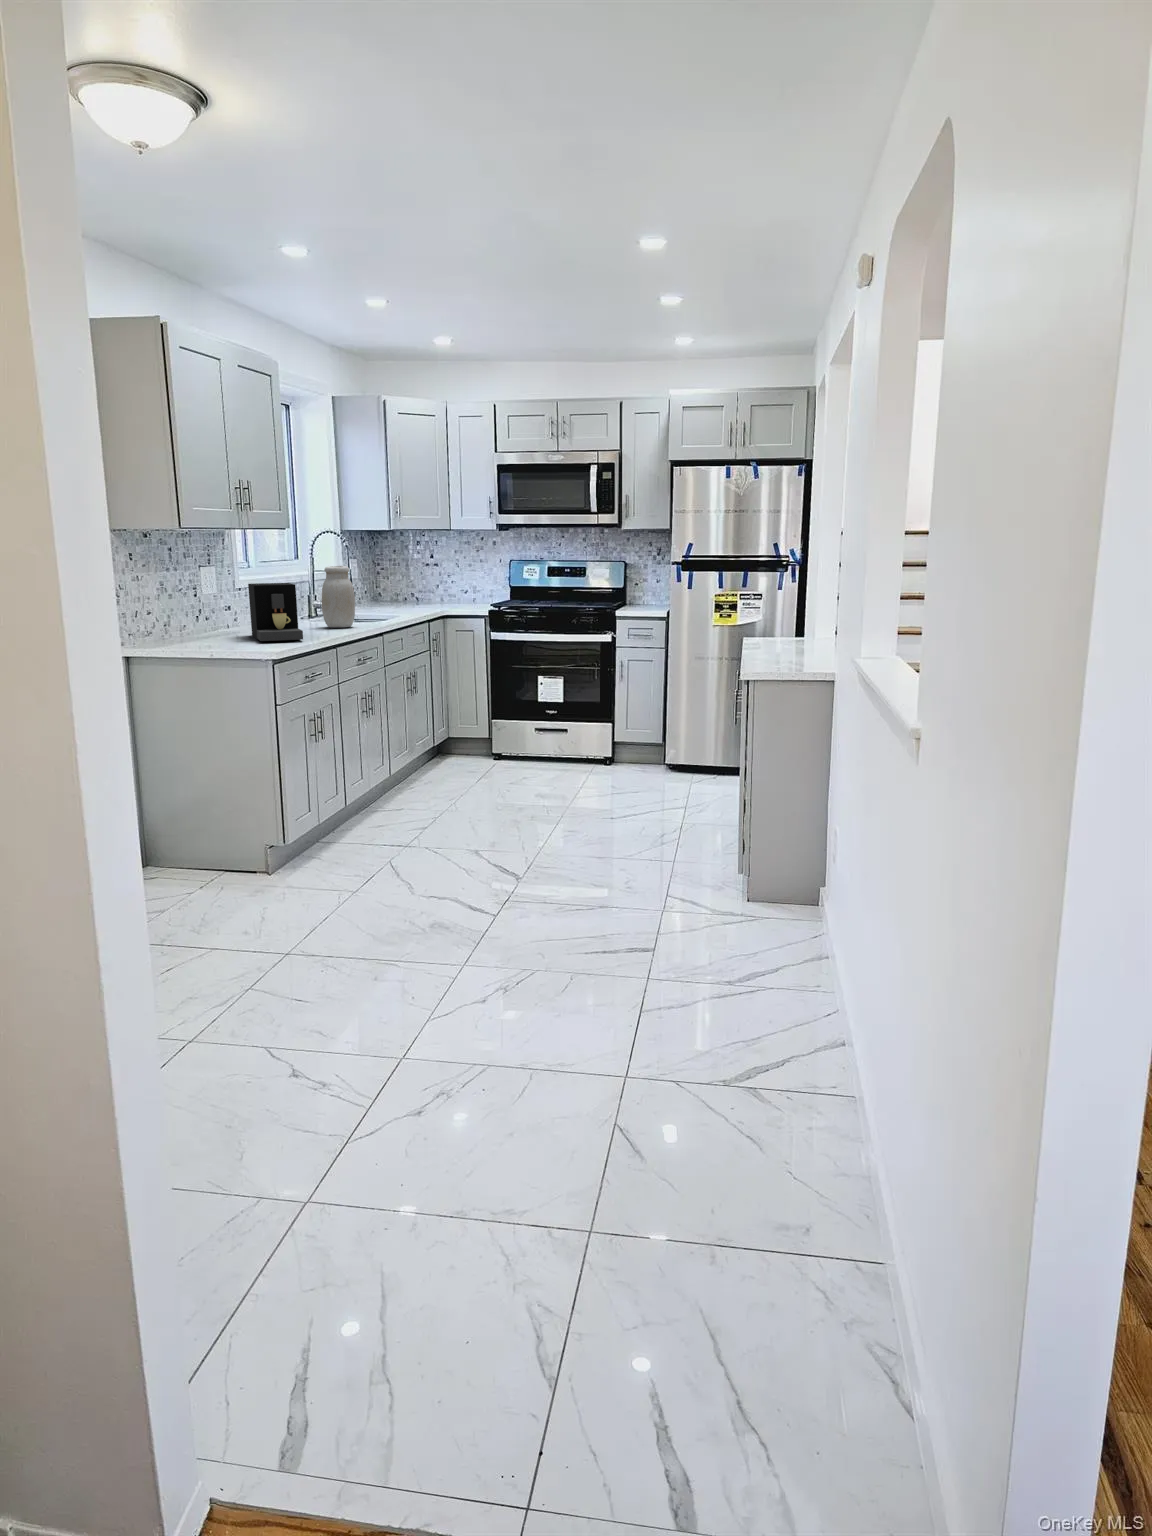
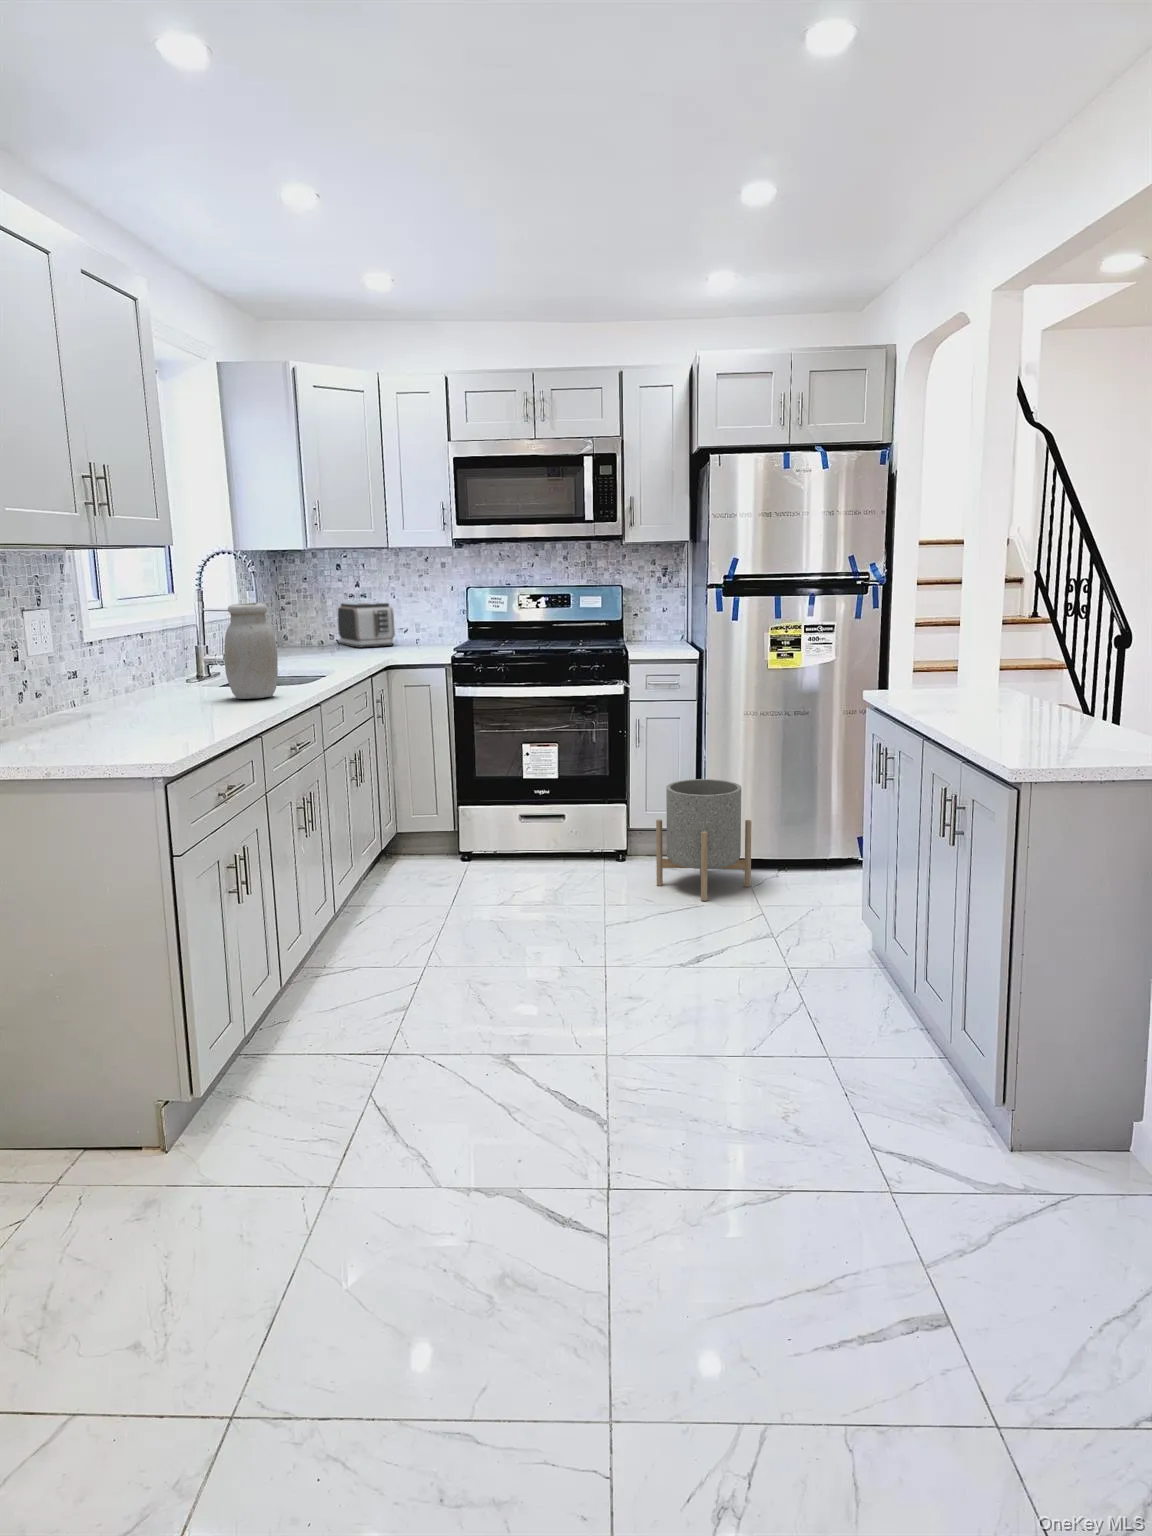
toaster: none [417,570,457,603] -> present [338,603,395,648]
coffee maker: present [248,583,303,641] -> none [105,634,208,737]
planter: none [624,704,692,789] -> present [656,779,751,901]

